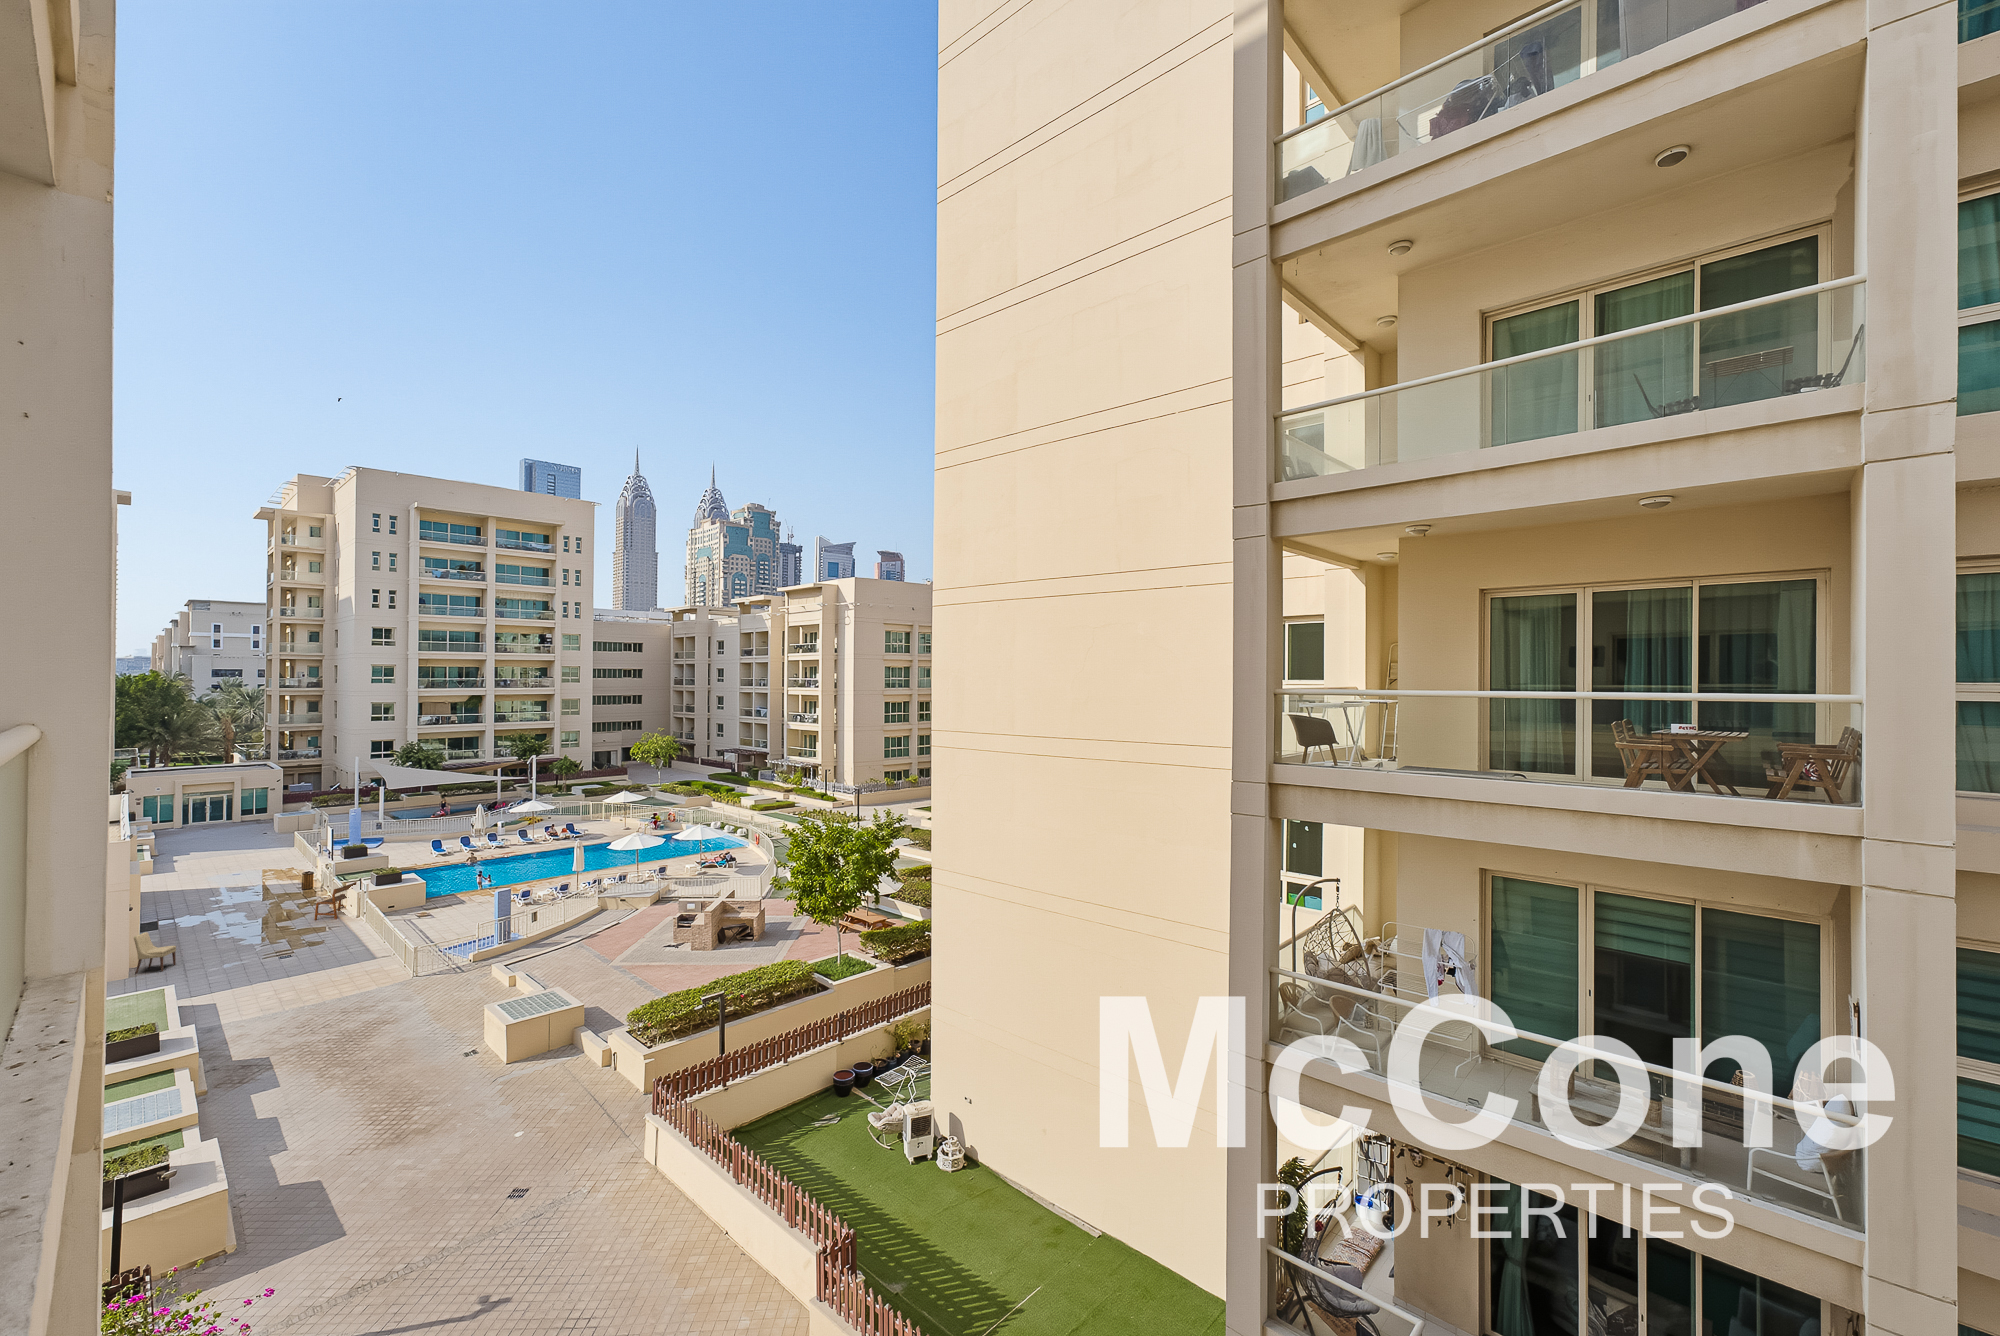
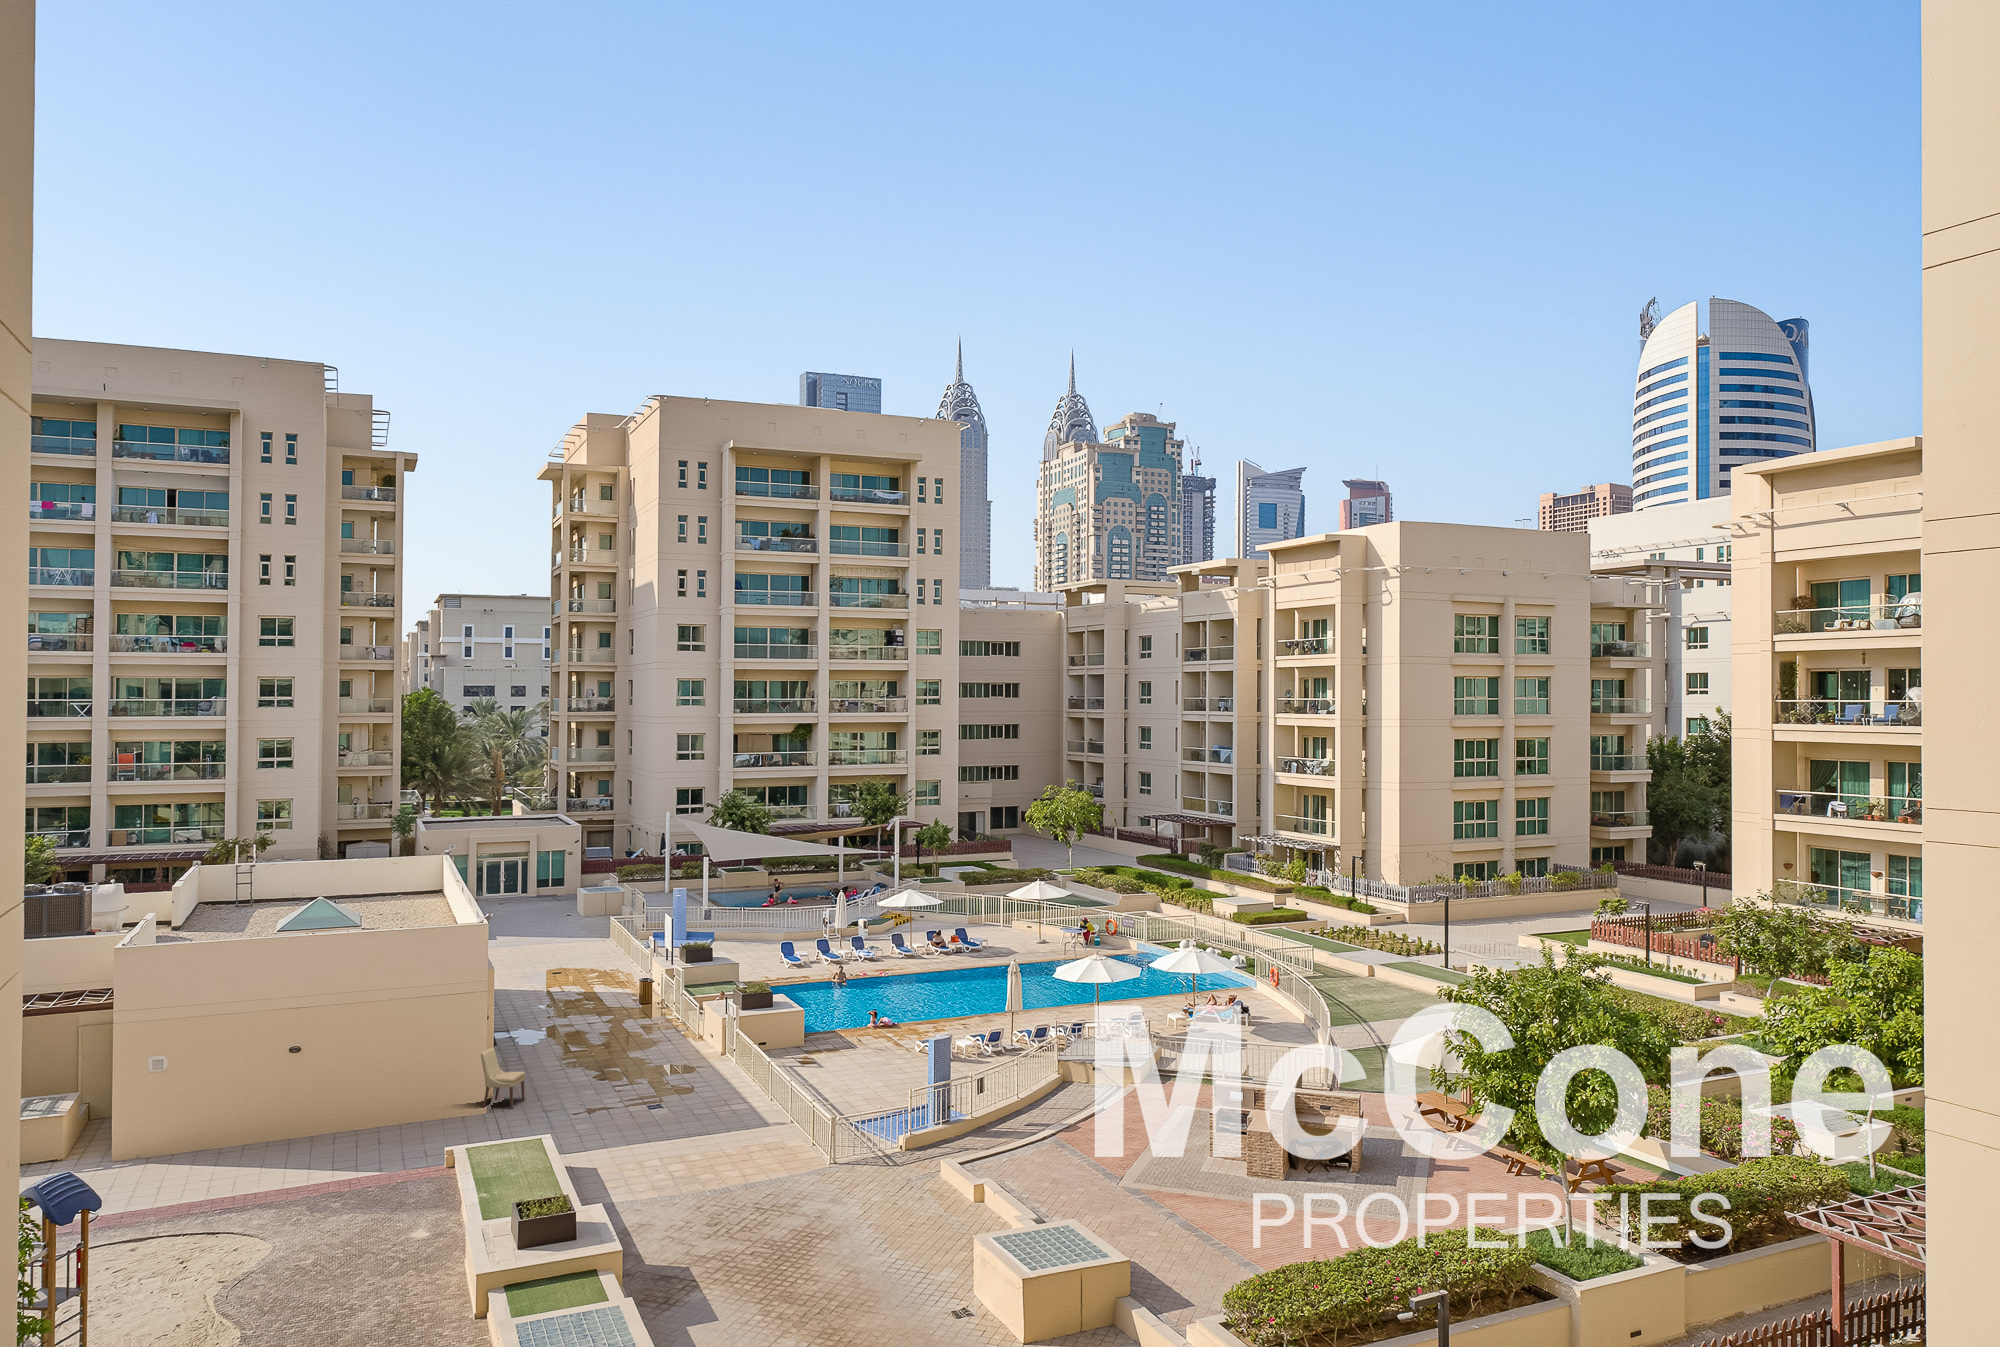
bench: present [314,882,357,920] -> none [669,997,719,1053]

